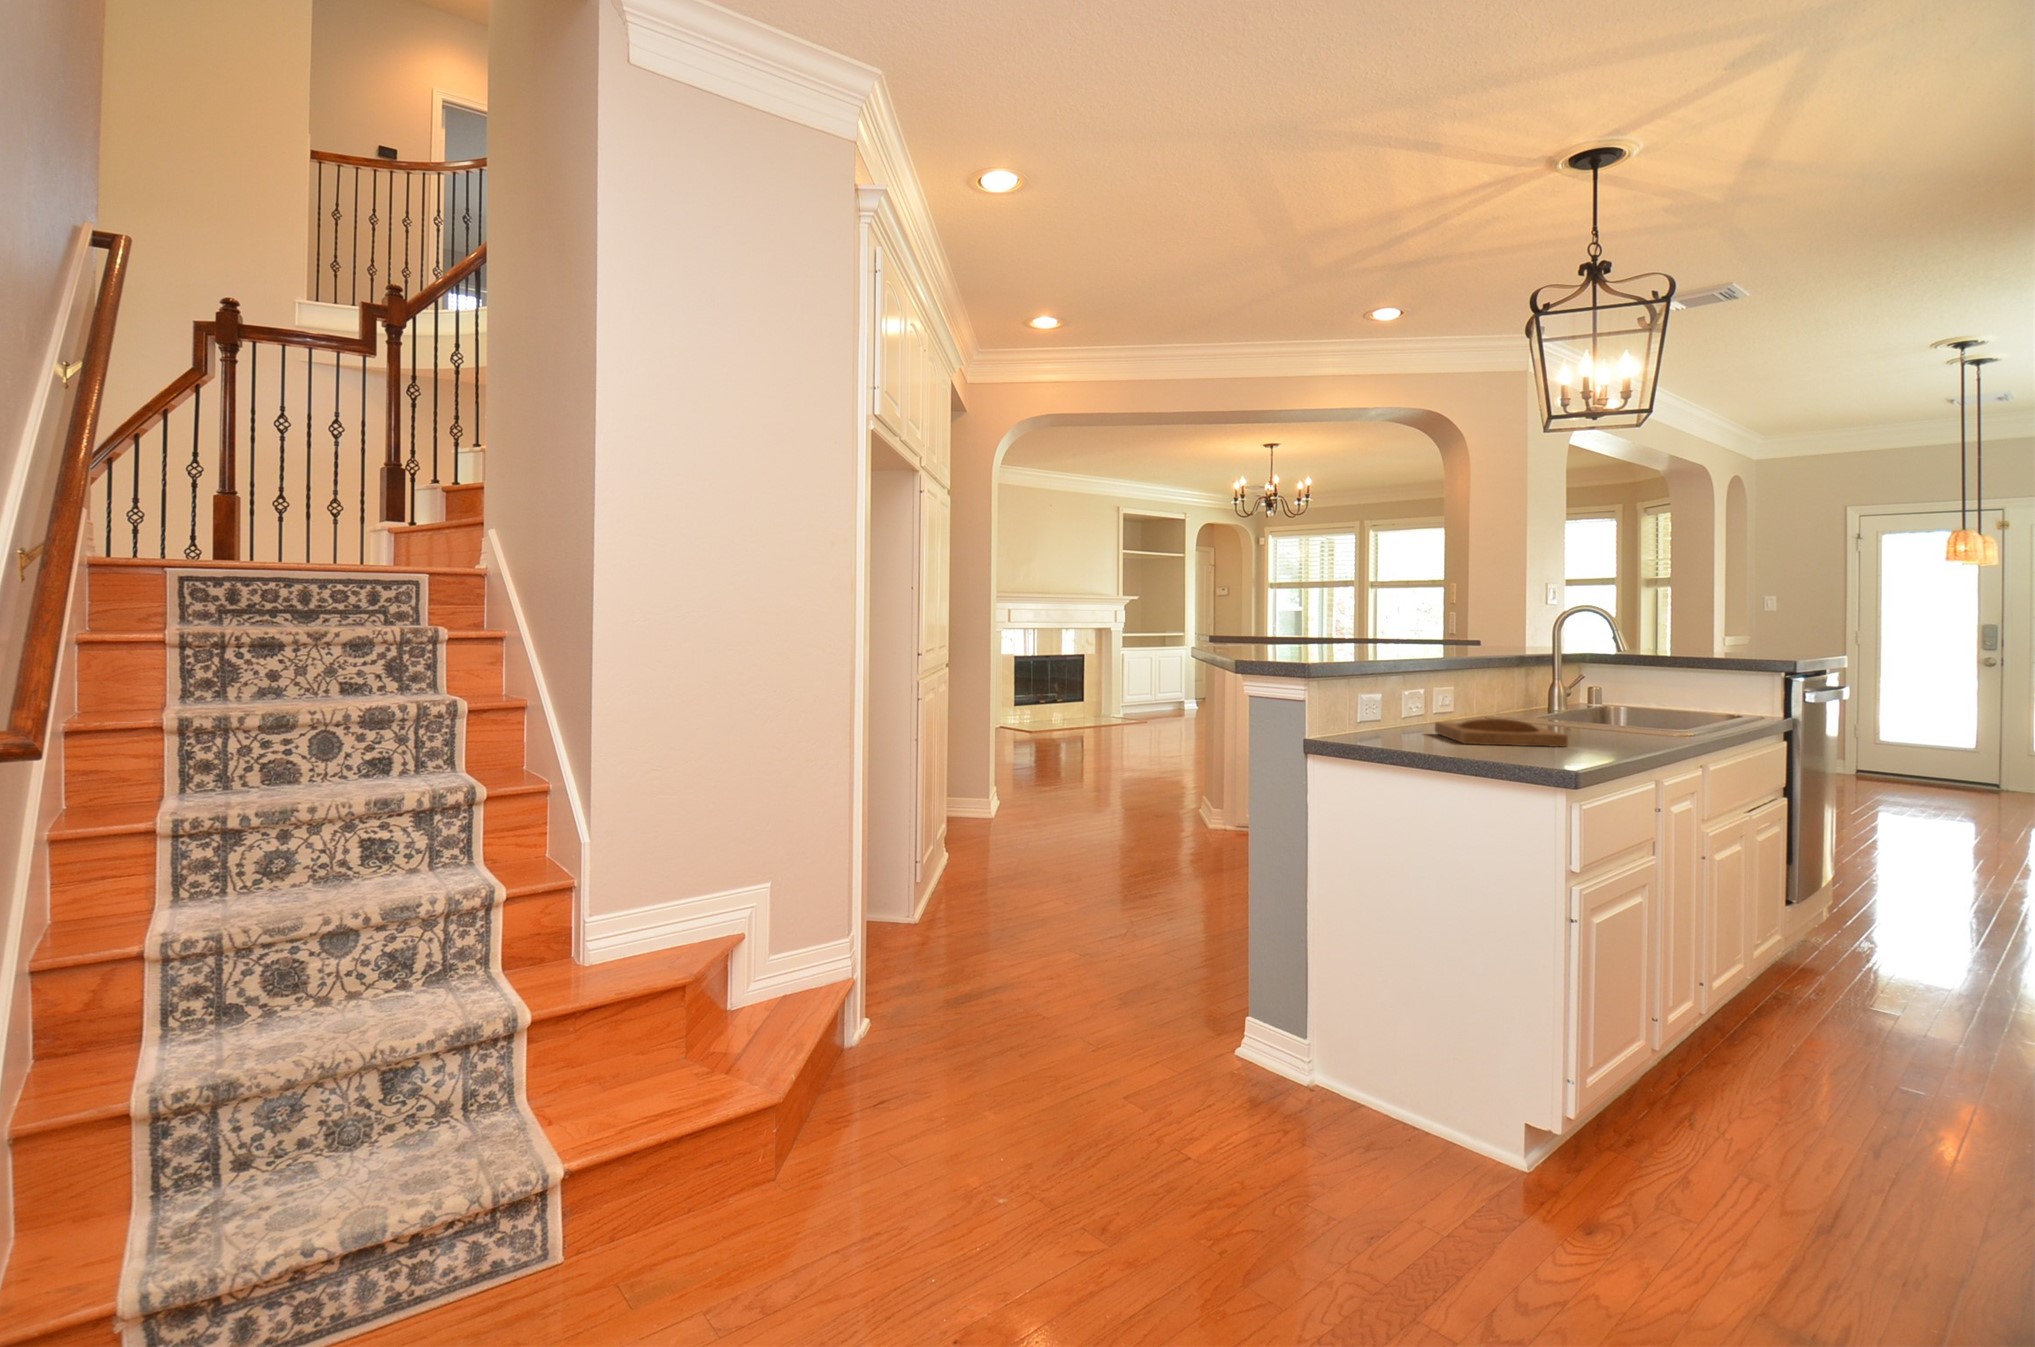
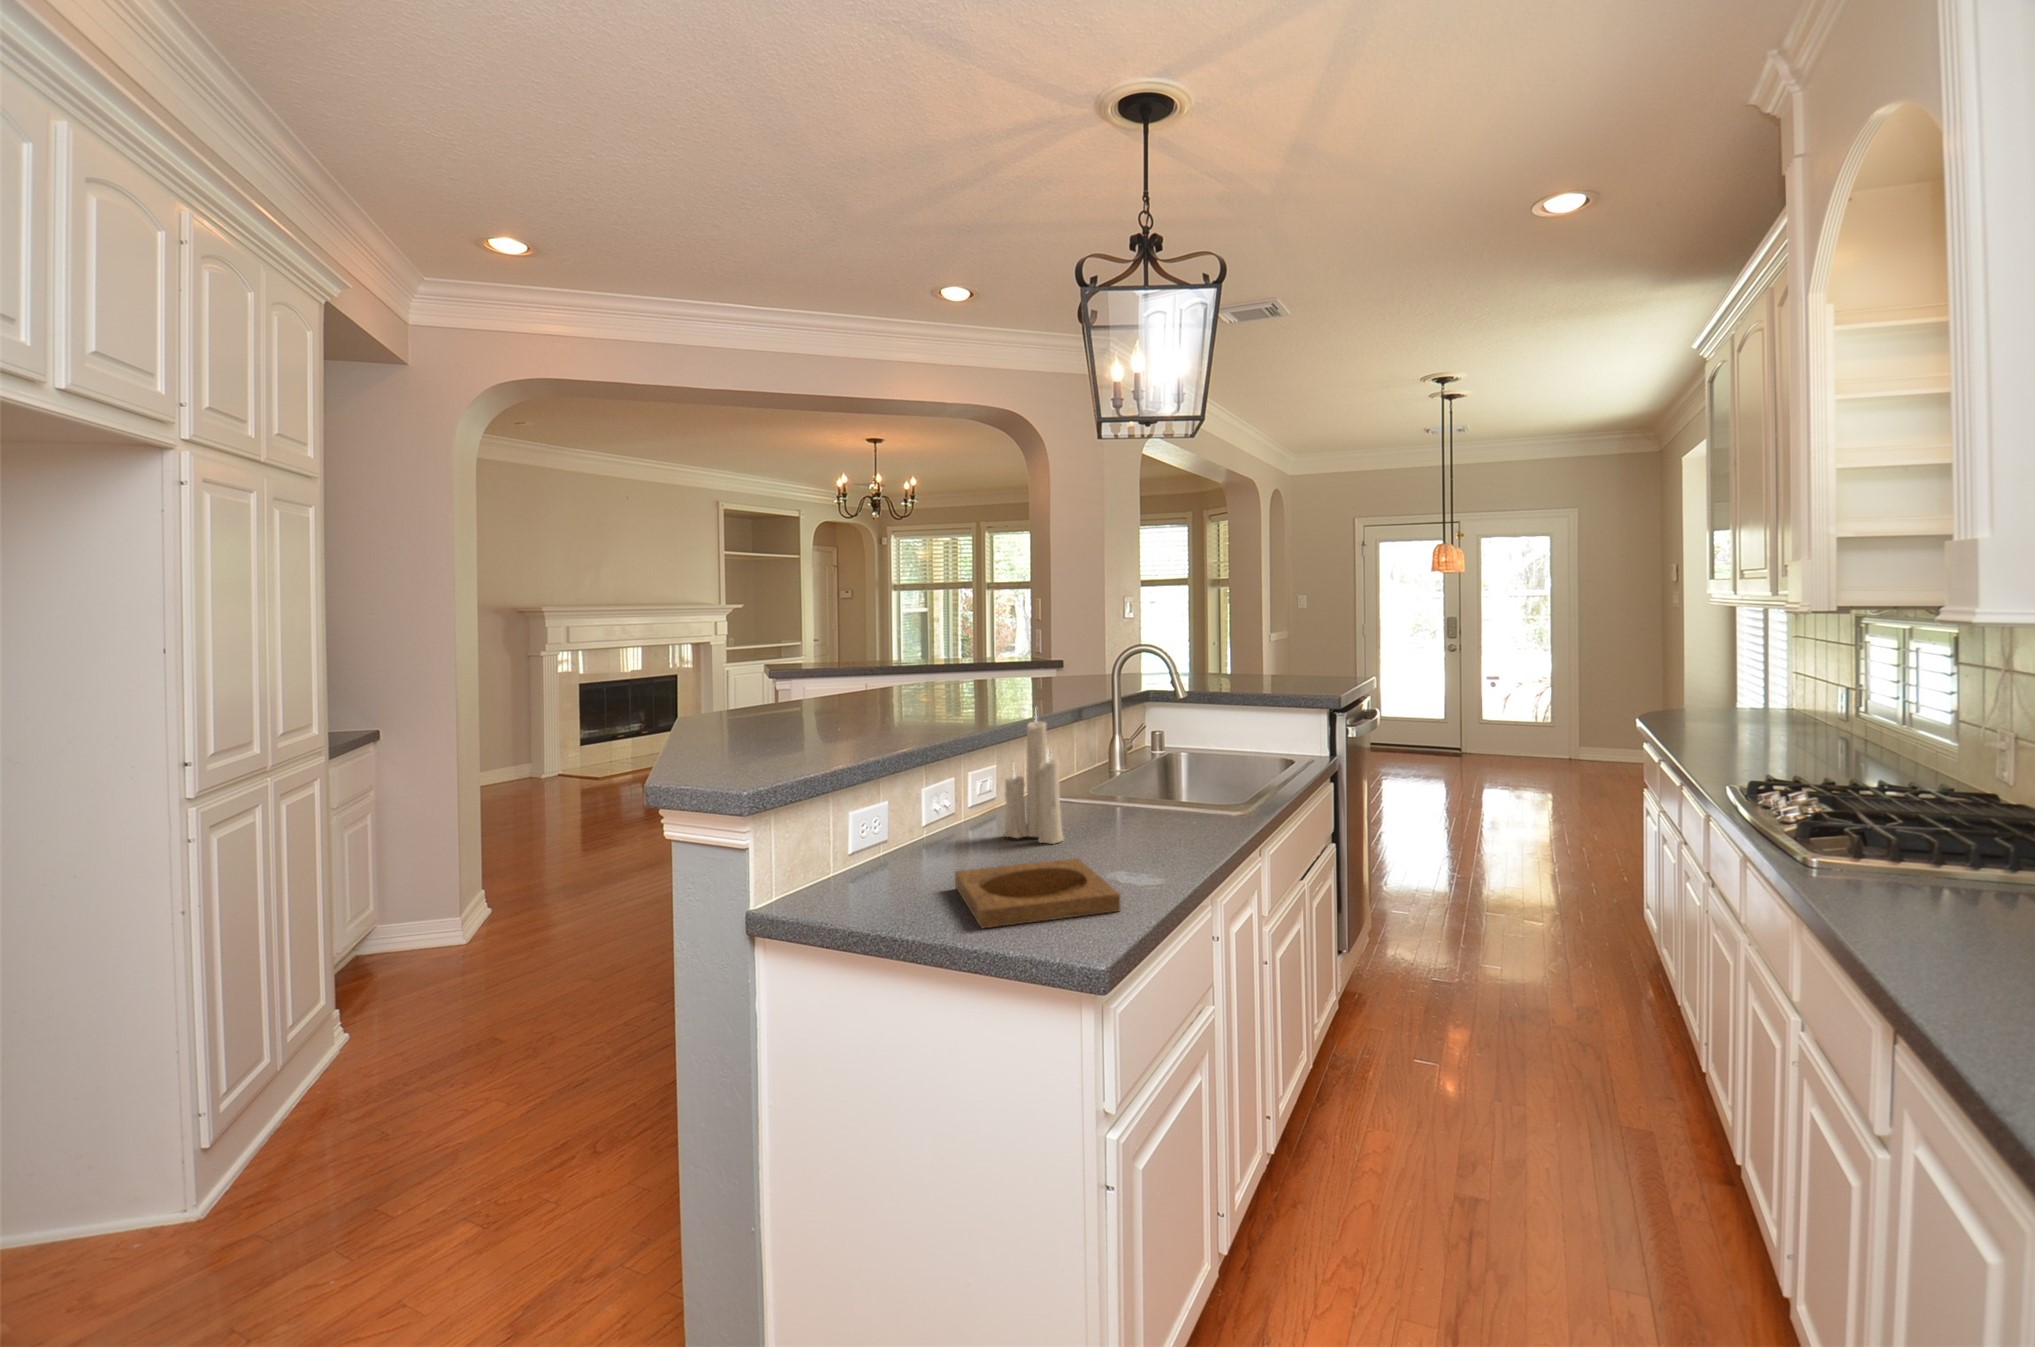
candle: none [1458,623,1509,727] -> present [1004,717,1064,844]

